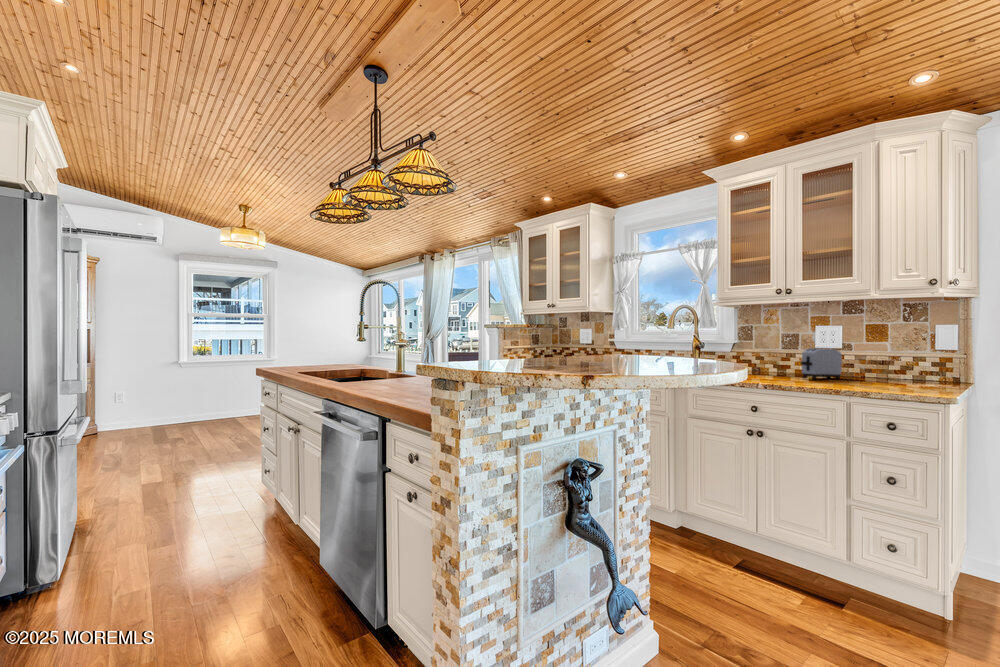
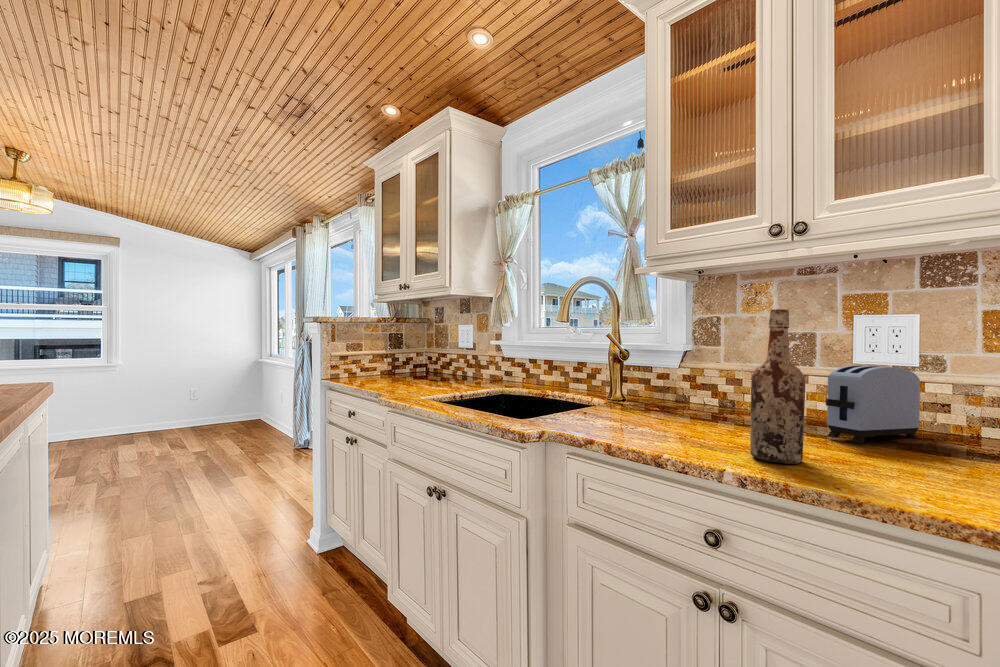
wine bottle: none [770,326,791,383] -> present [750,309,805,464]

